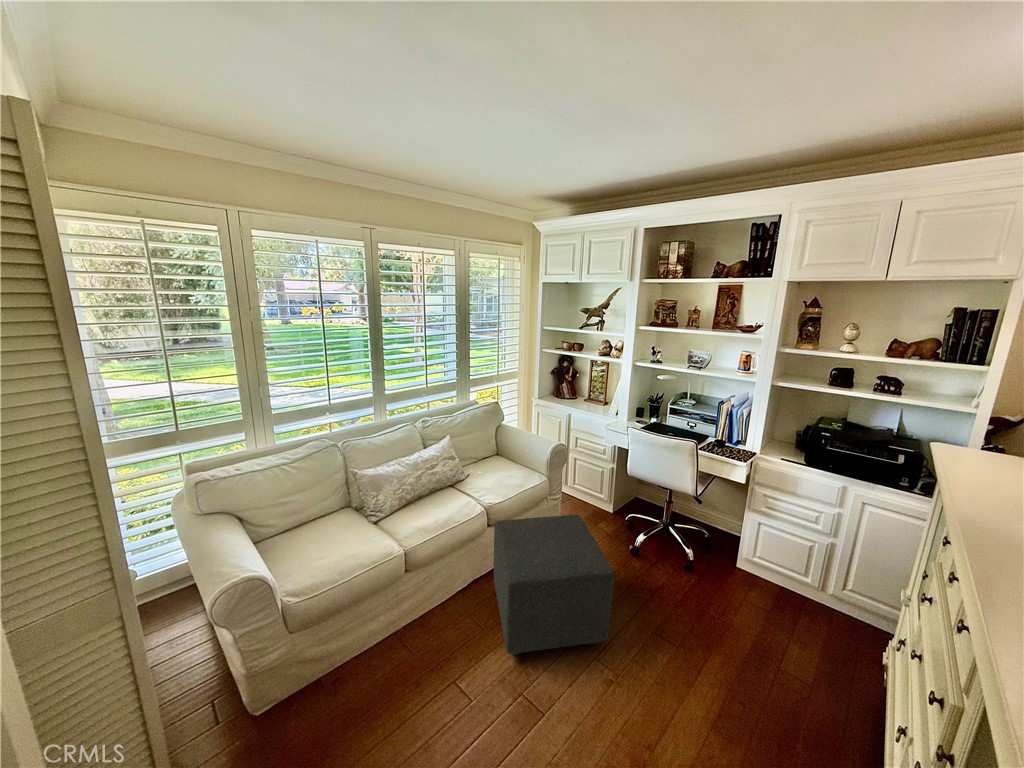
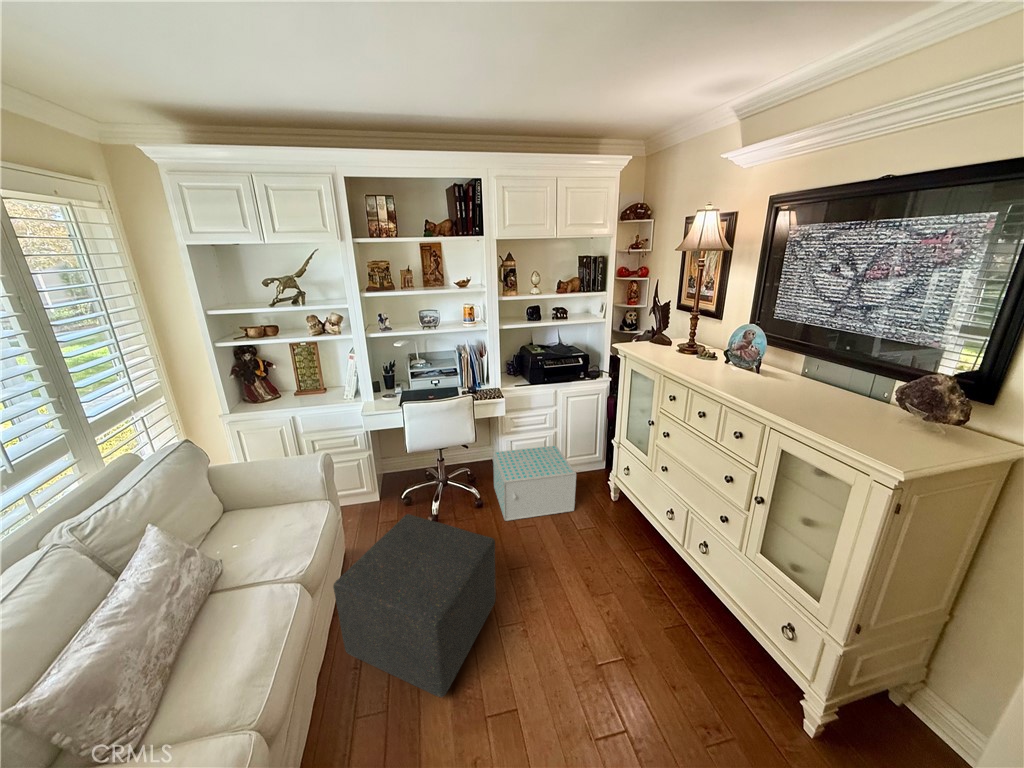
storage box: none [698,523,828,654] -> present [493,446,576,521]

